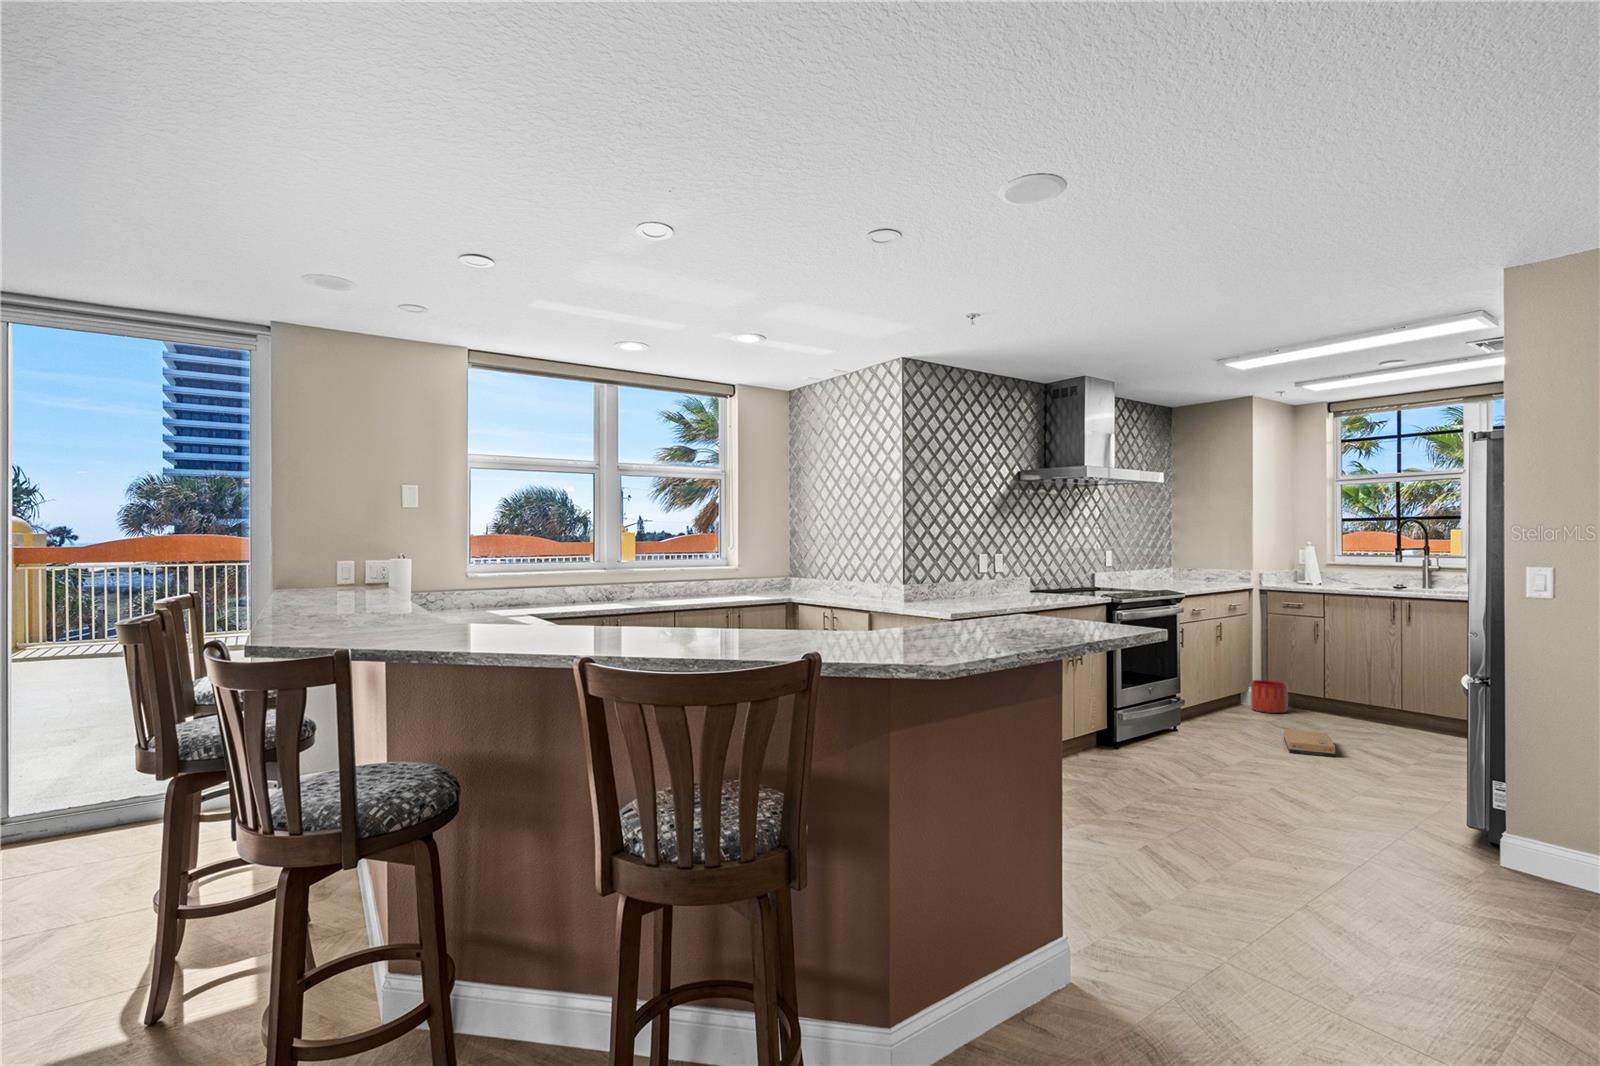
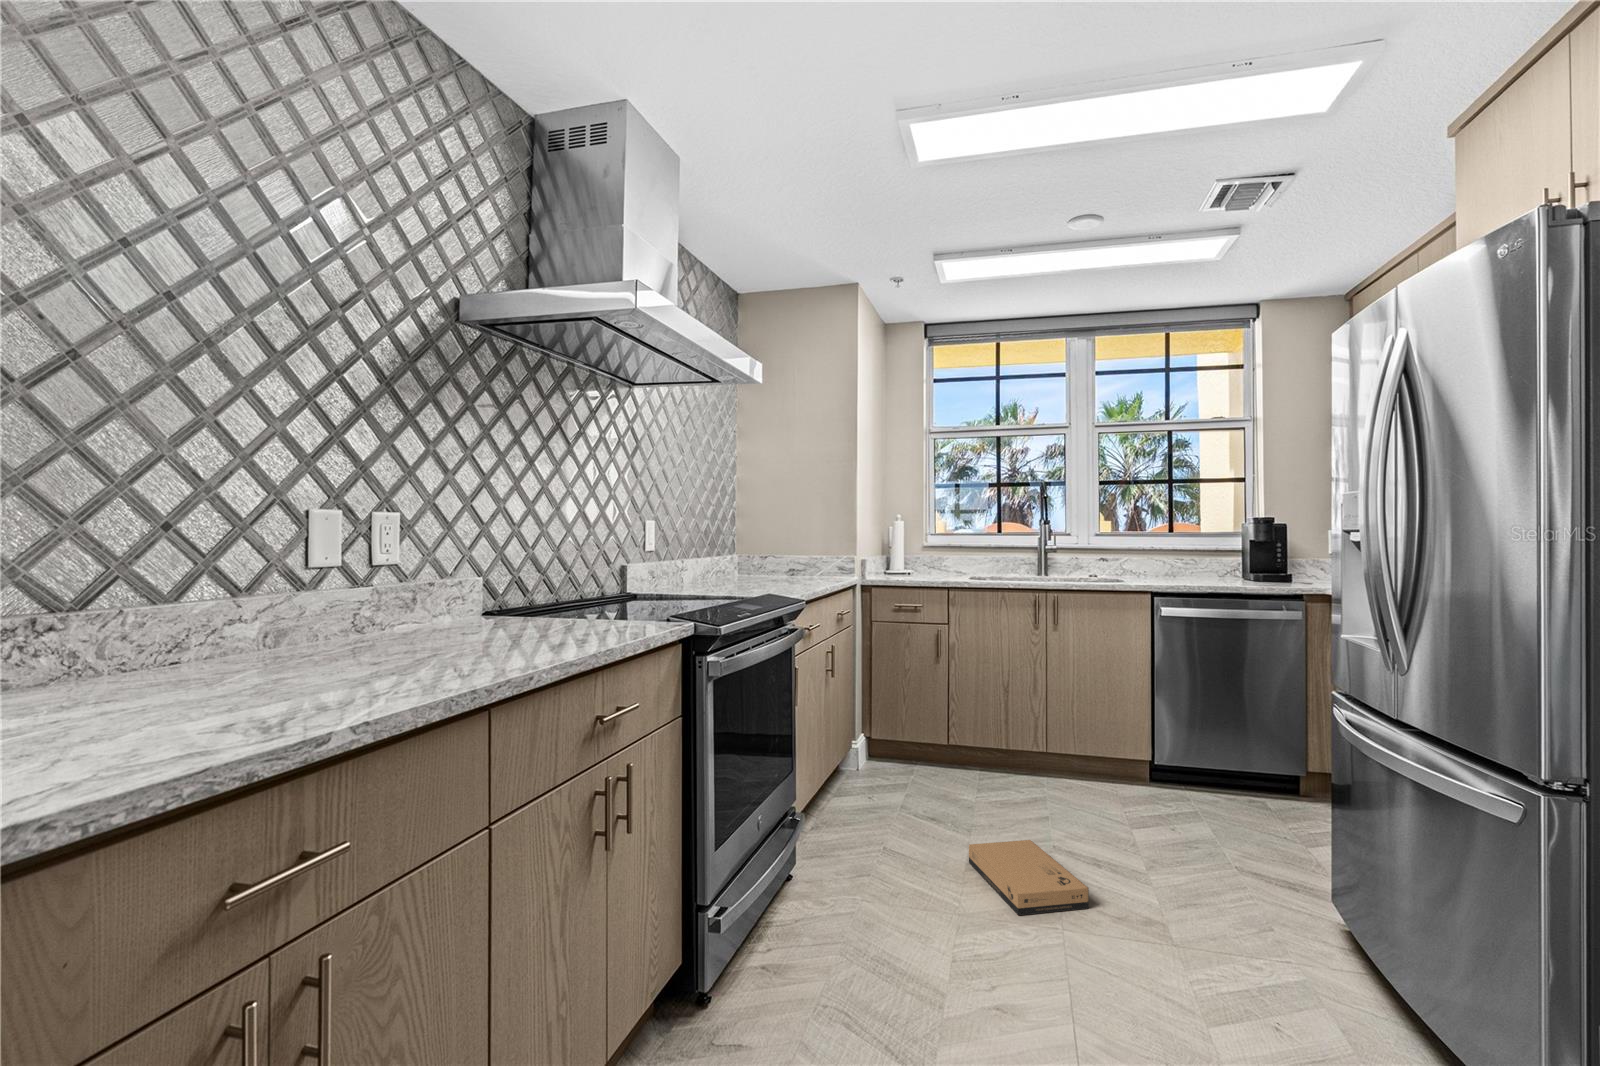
planter: present [1251,680,1288,713] -> none [858,726,909,783]

